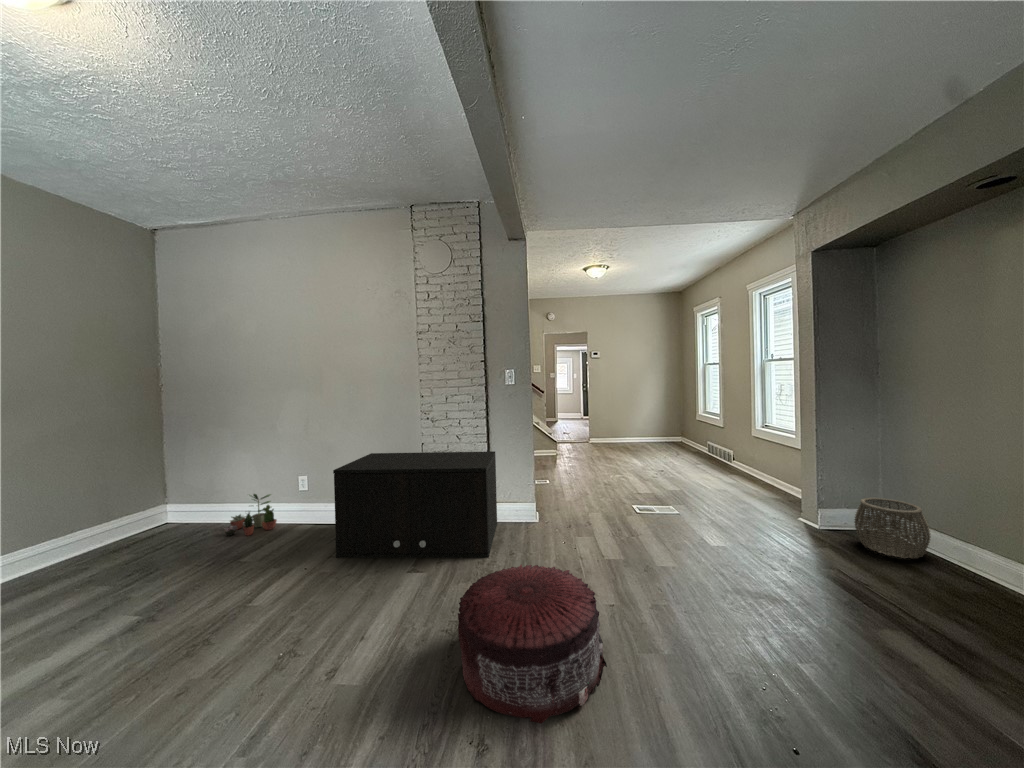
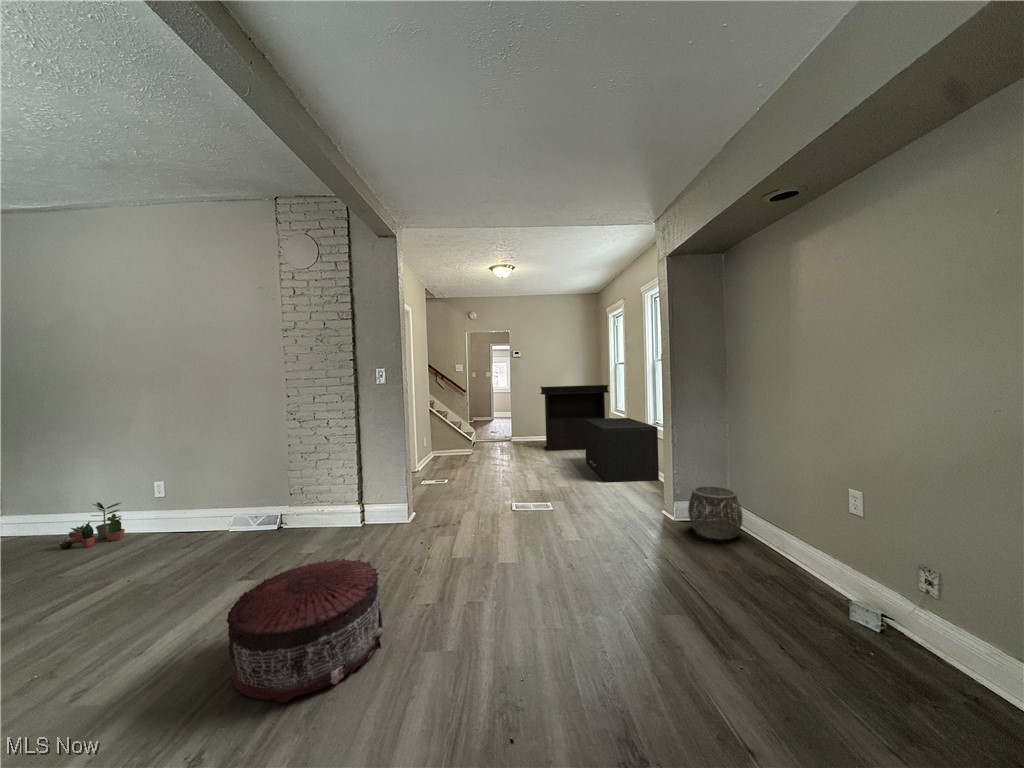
console table: none [622,386,695,452] -> present [540,385,609,451]
storage cabinet: present [333,451,497,558] -> present [585,418,659,483]

